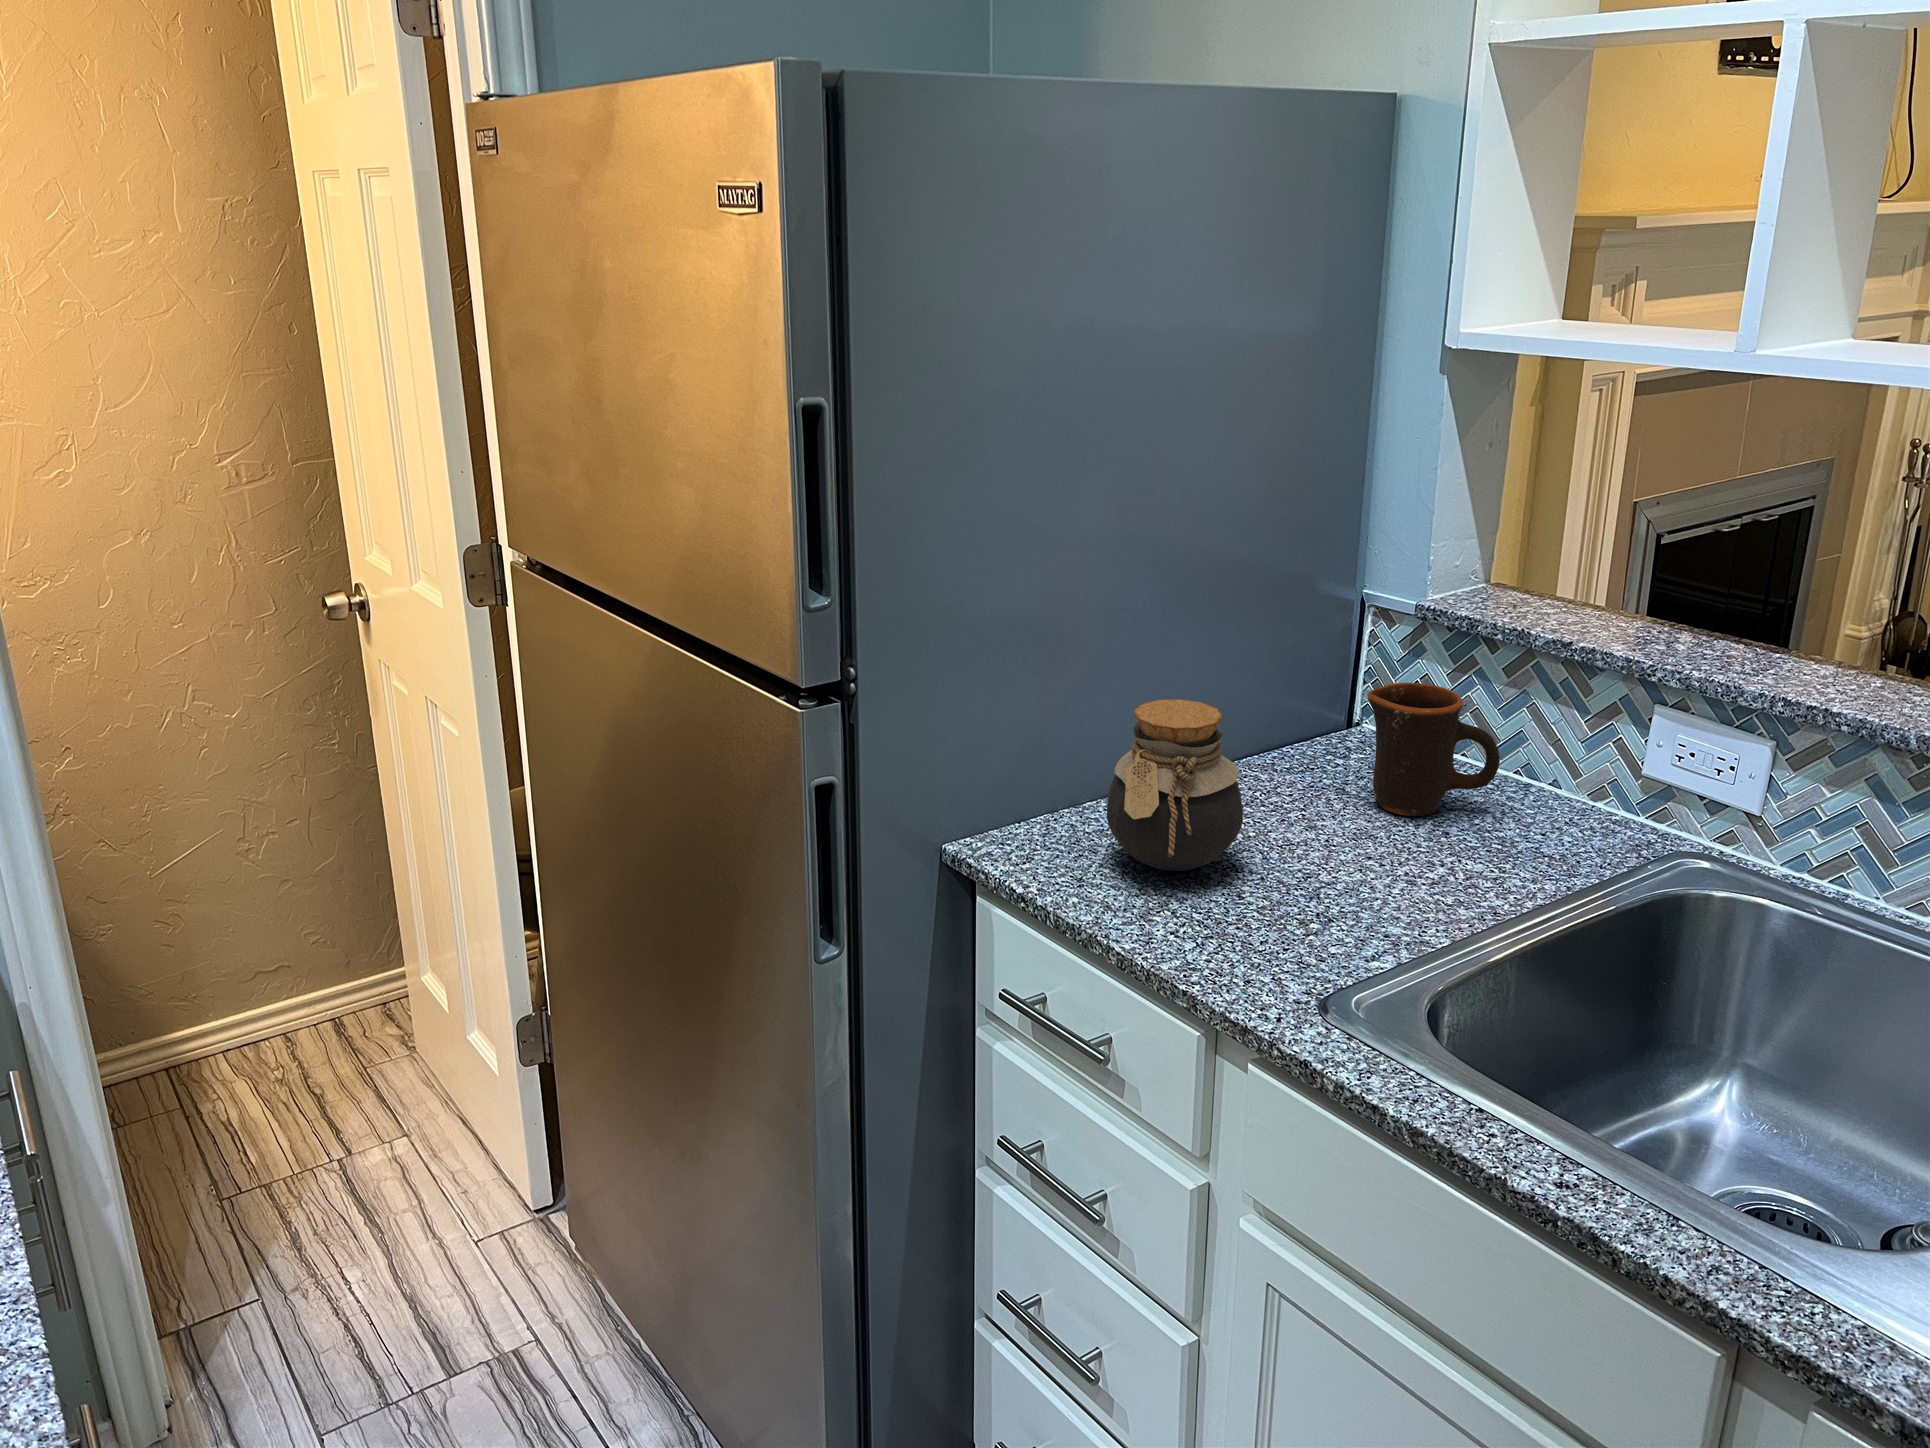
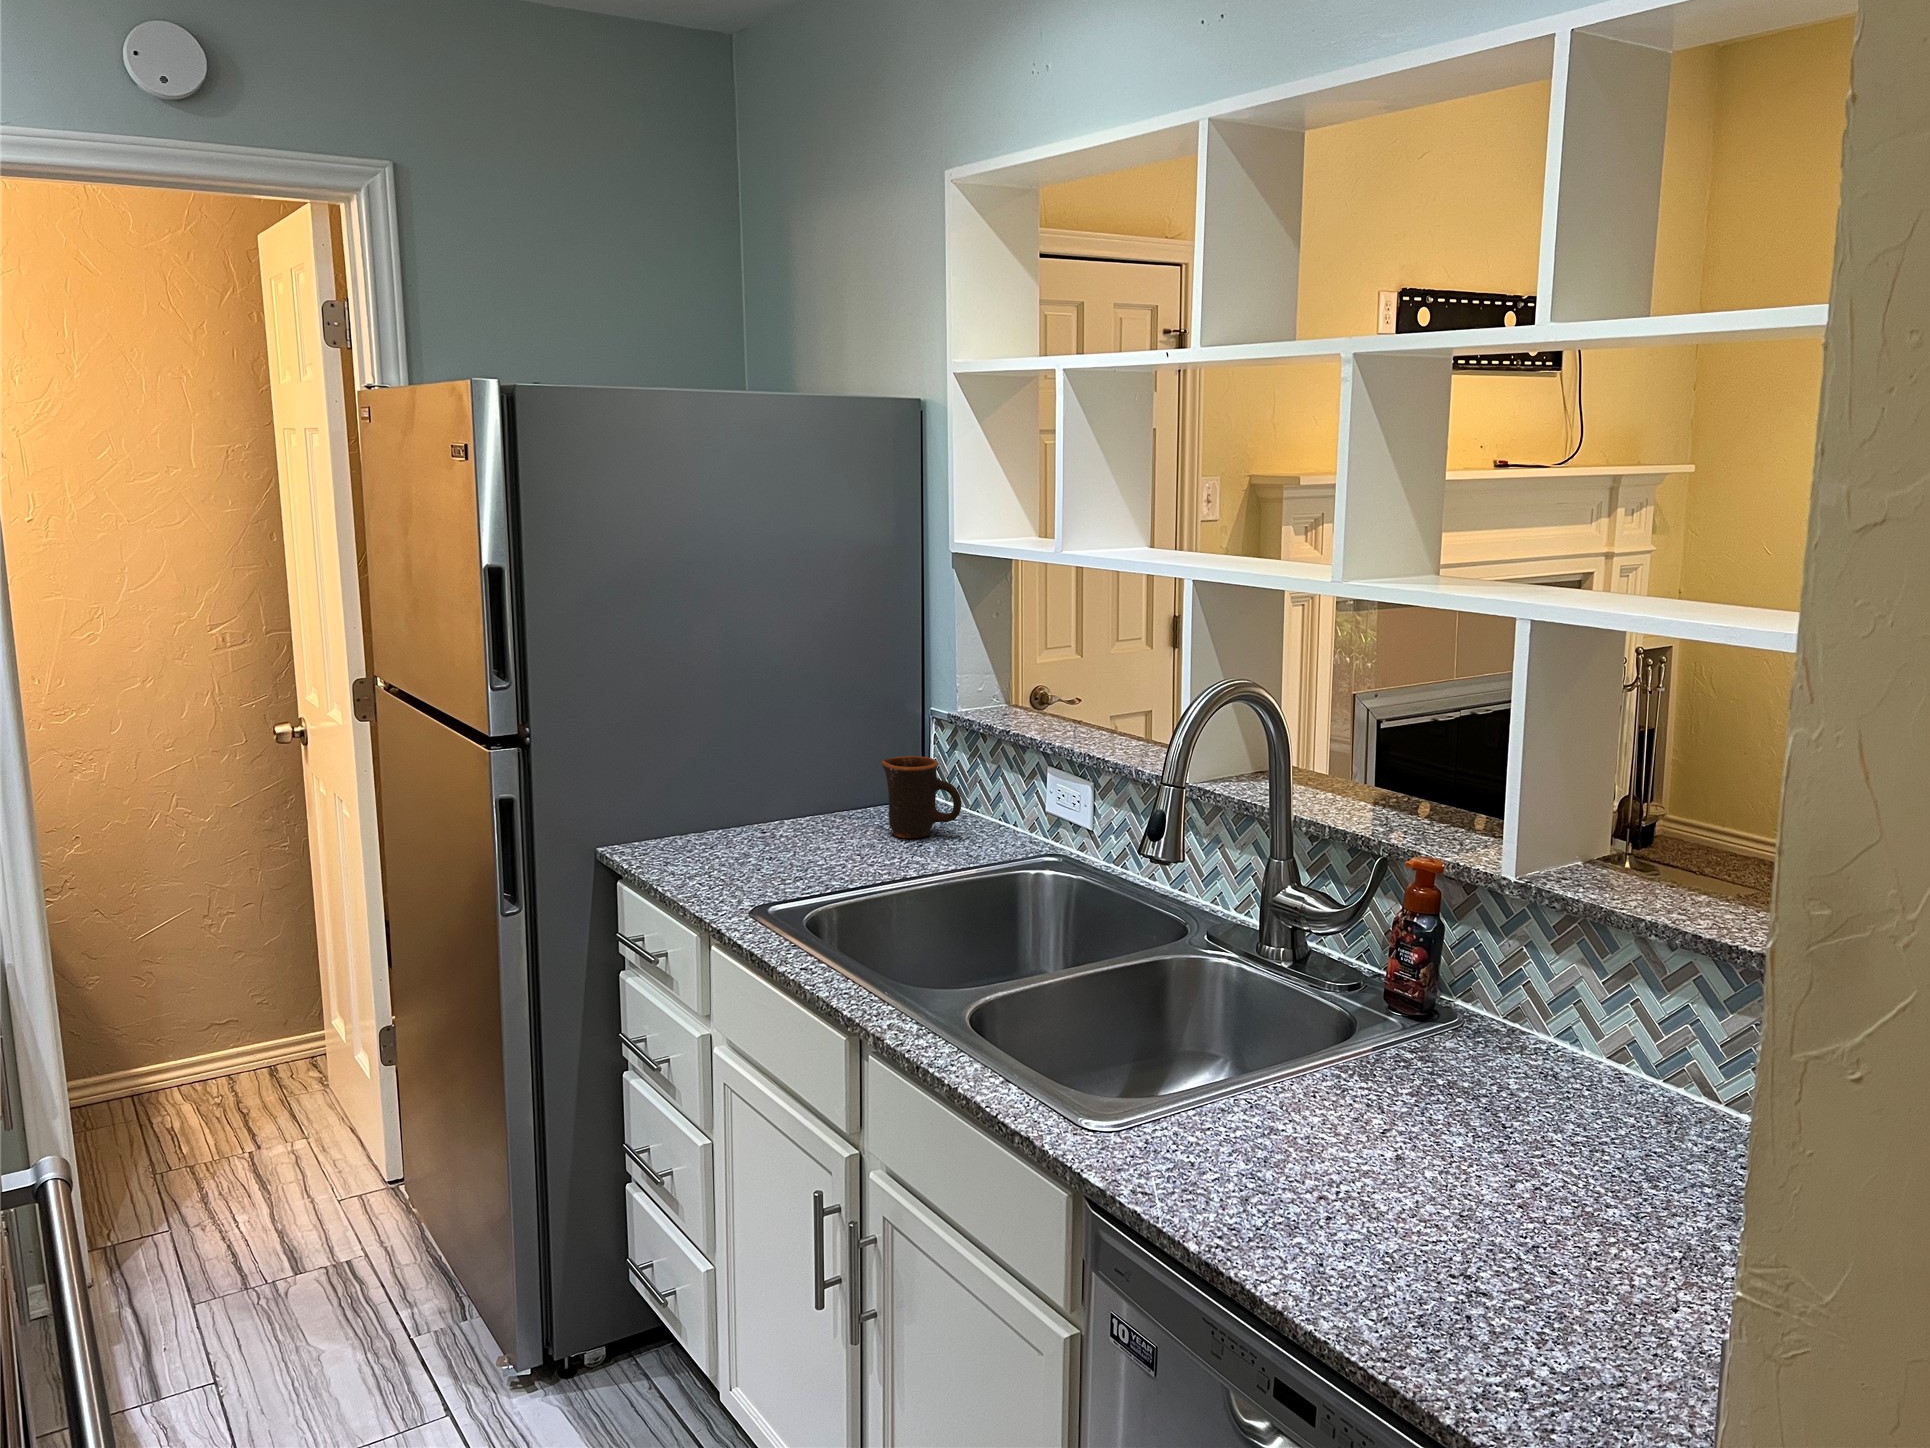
jar: present [1107,699,1243,871] -> none [688,753,773,856]

